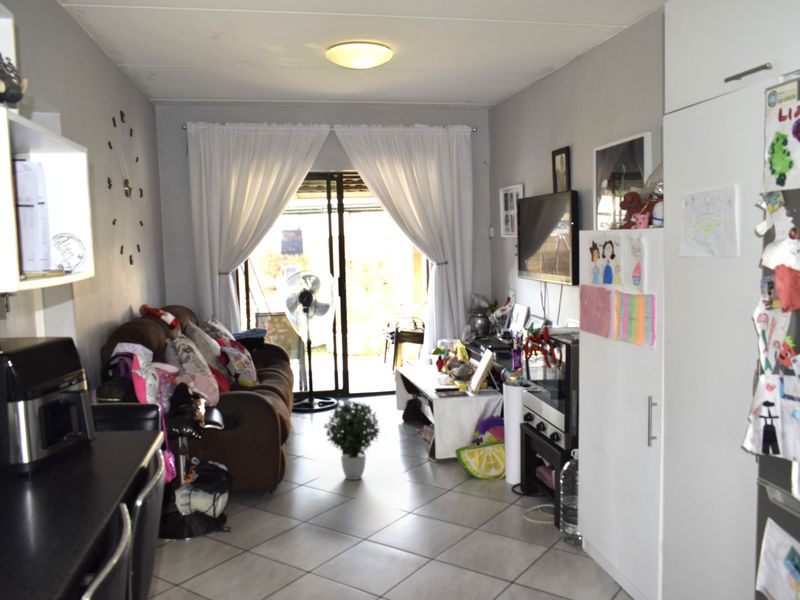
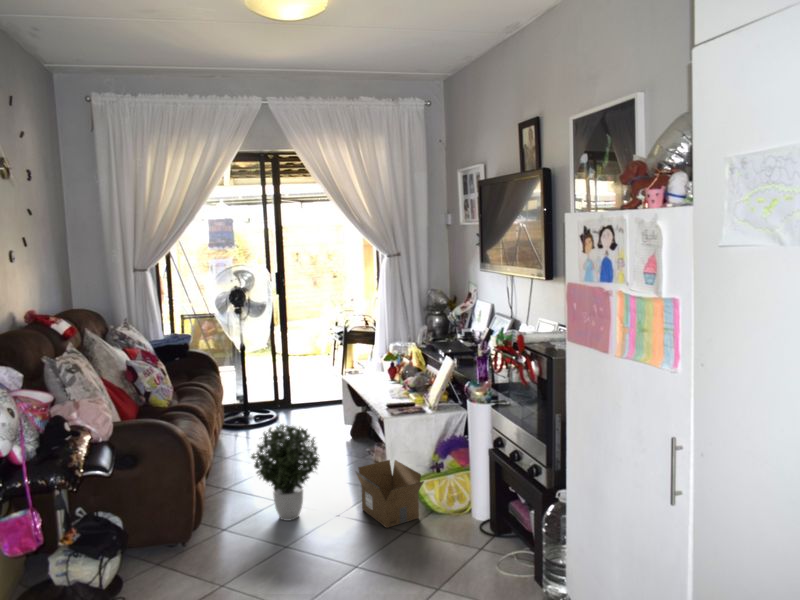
cardboard box: none [409,434,466,488] -> present [356,460,424,528]

